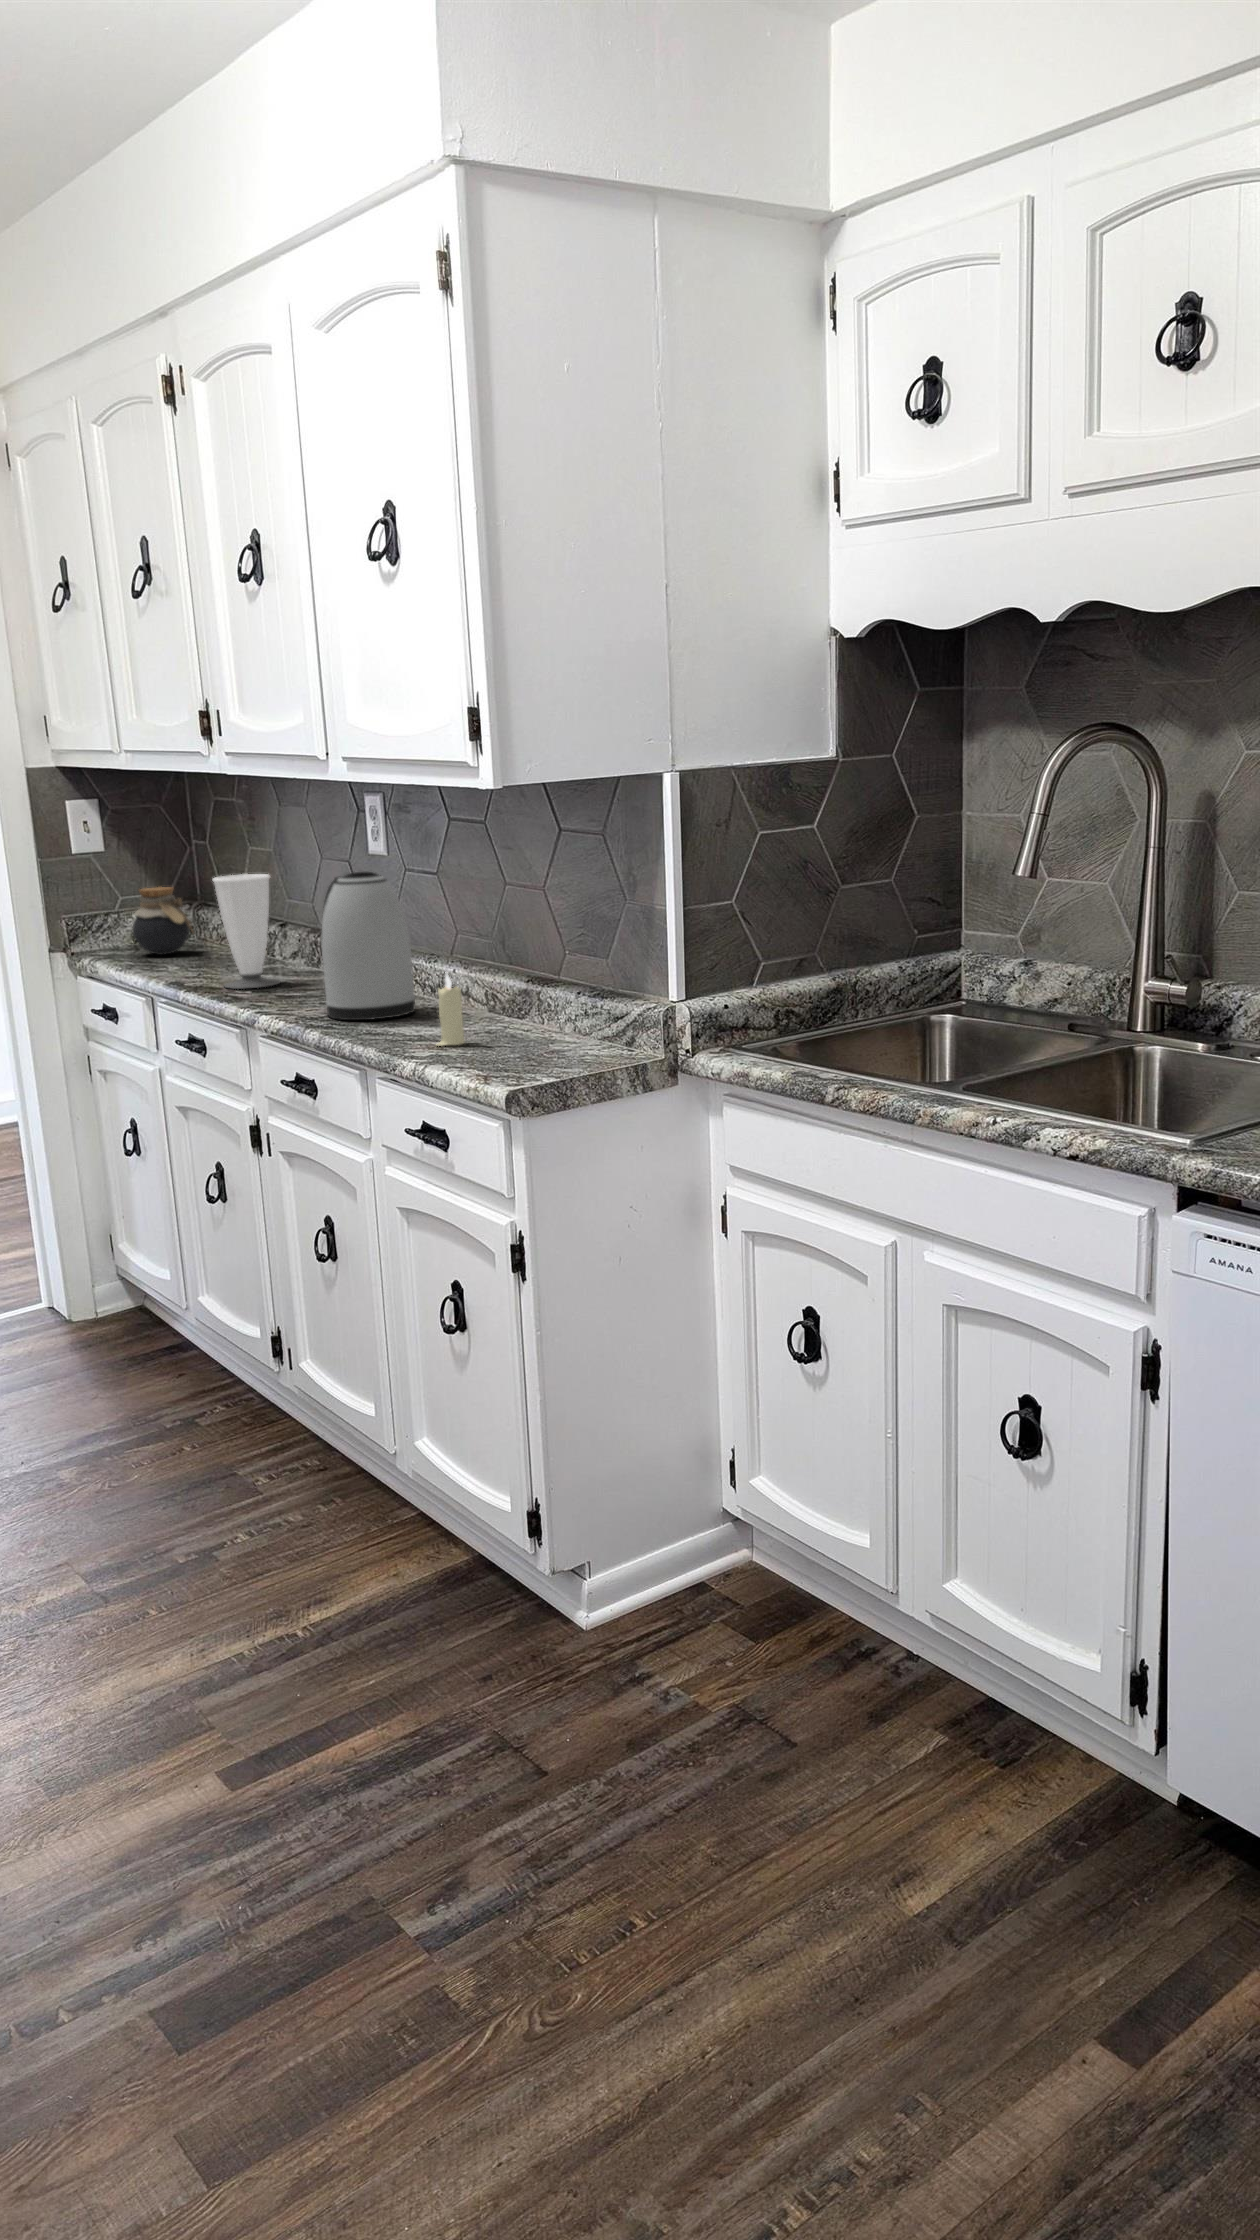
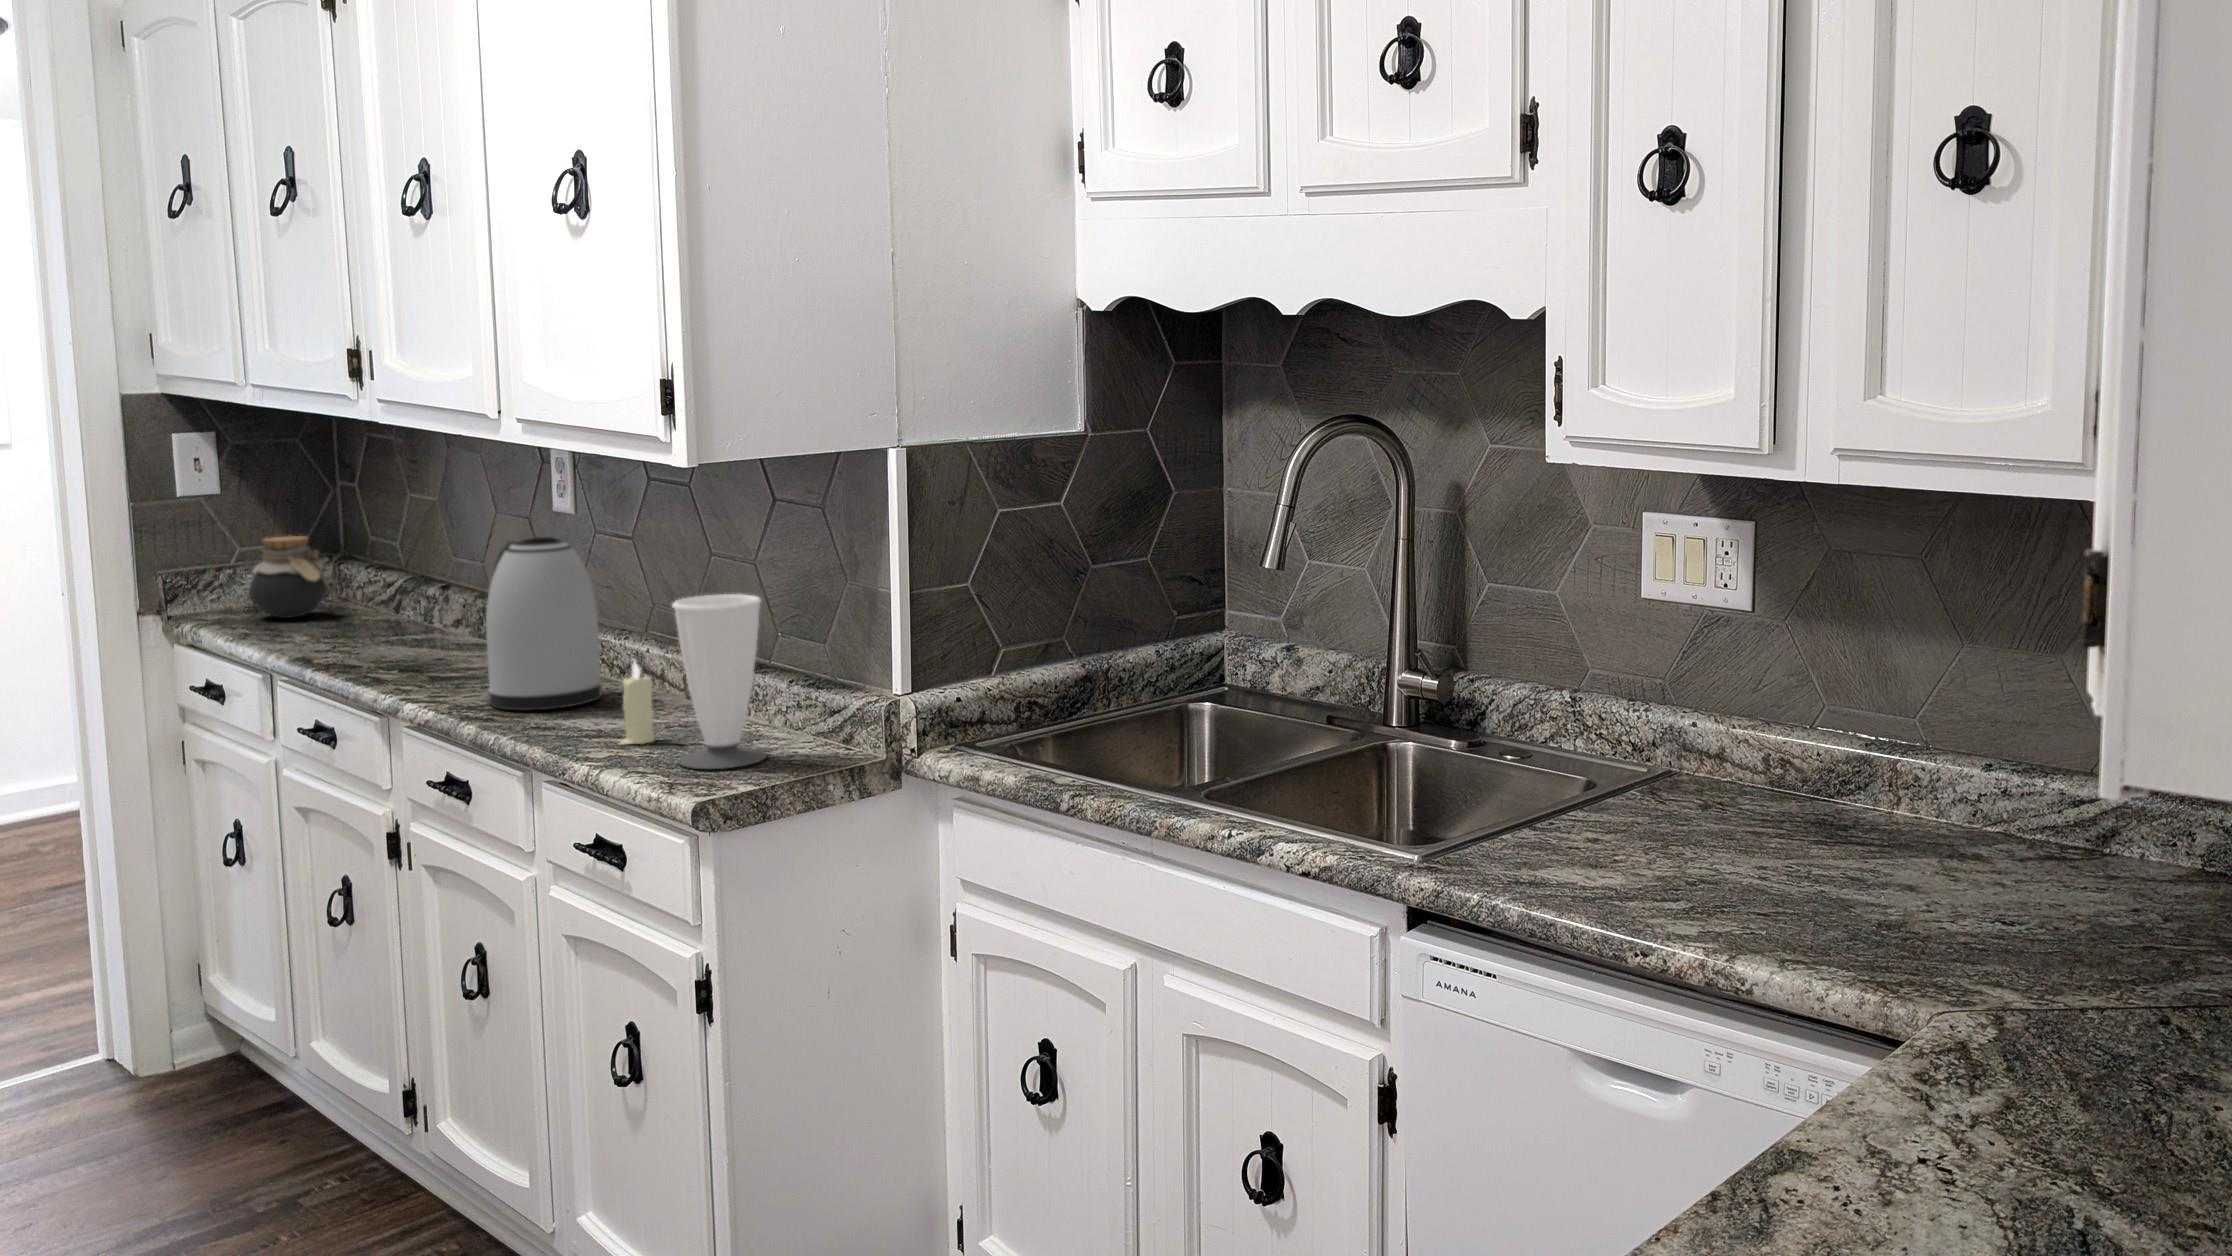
cup: present [213,874,280,989] -> present [672,594,767,769]

